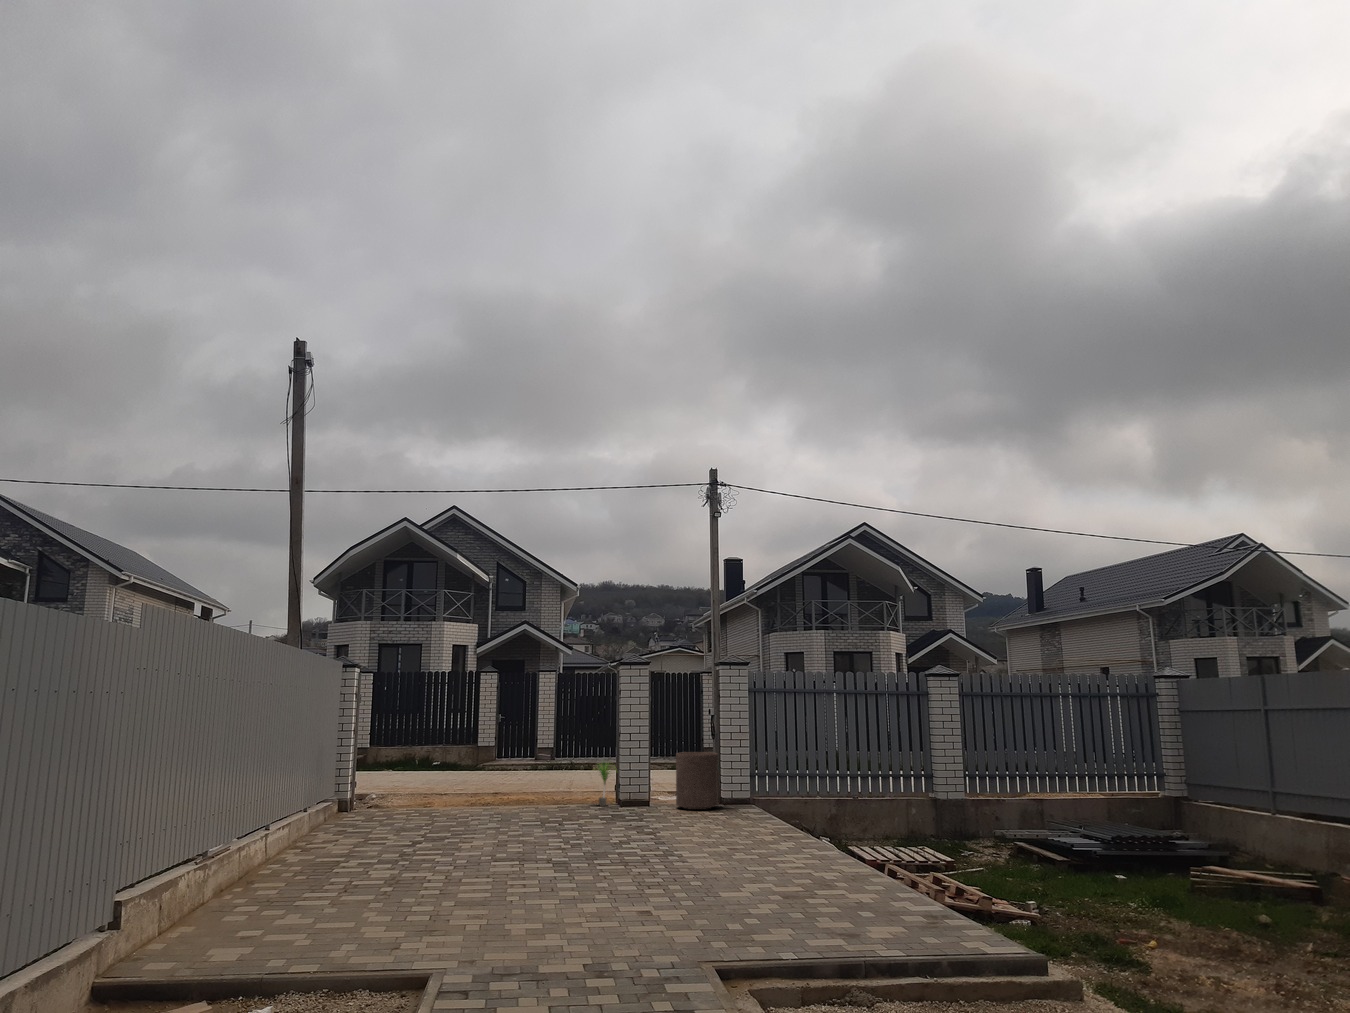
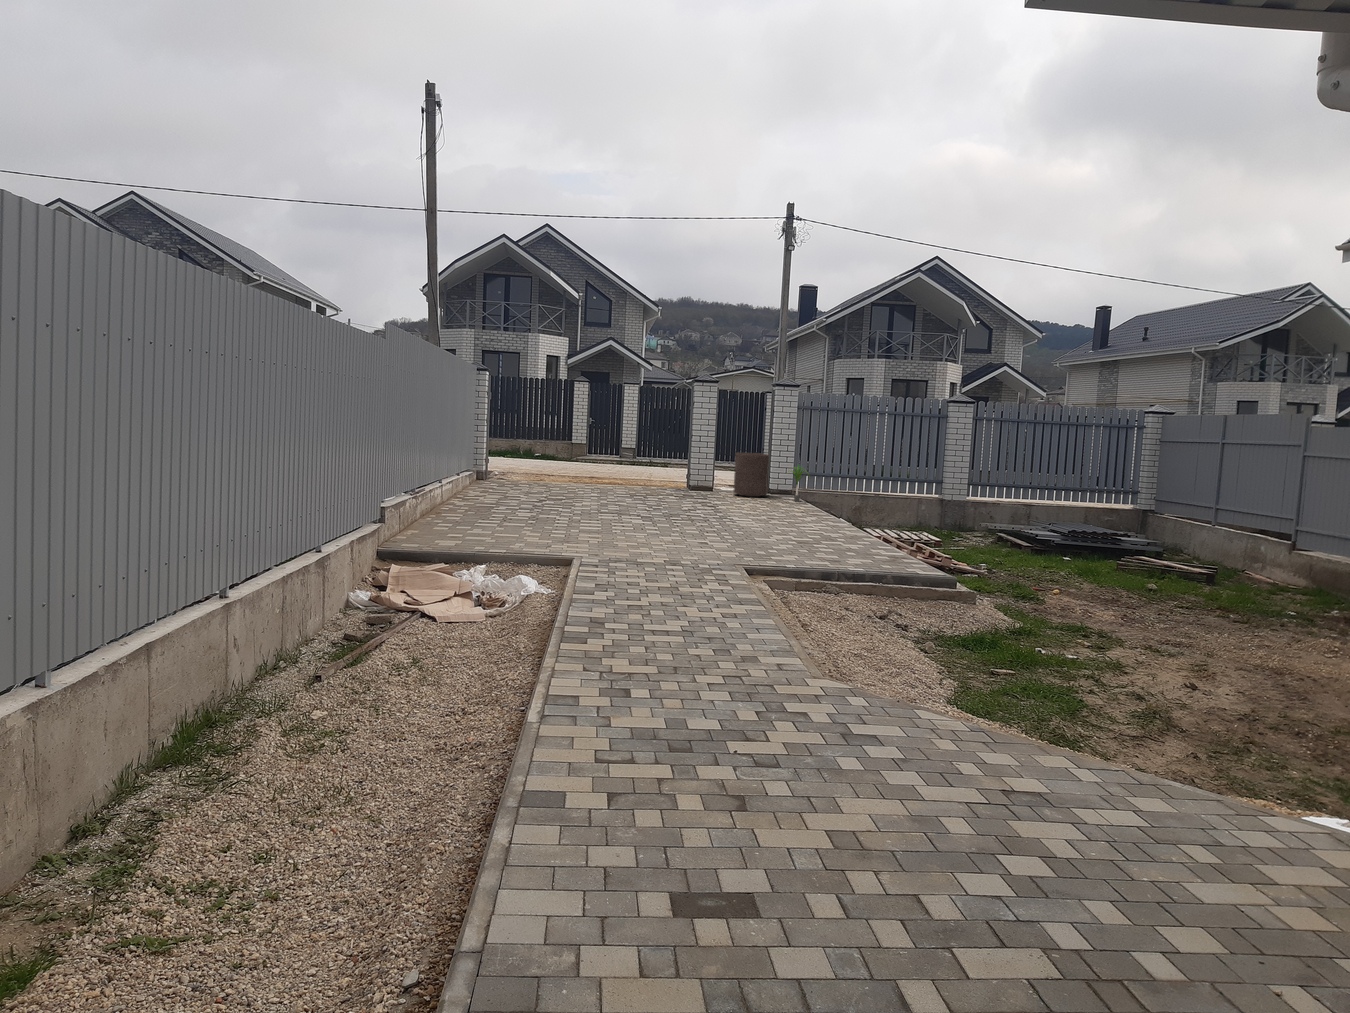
potted plant: present [599,763,610,806] -> present [792,466,804,502]

